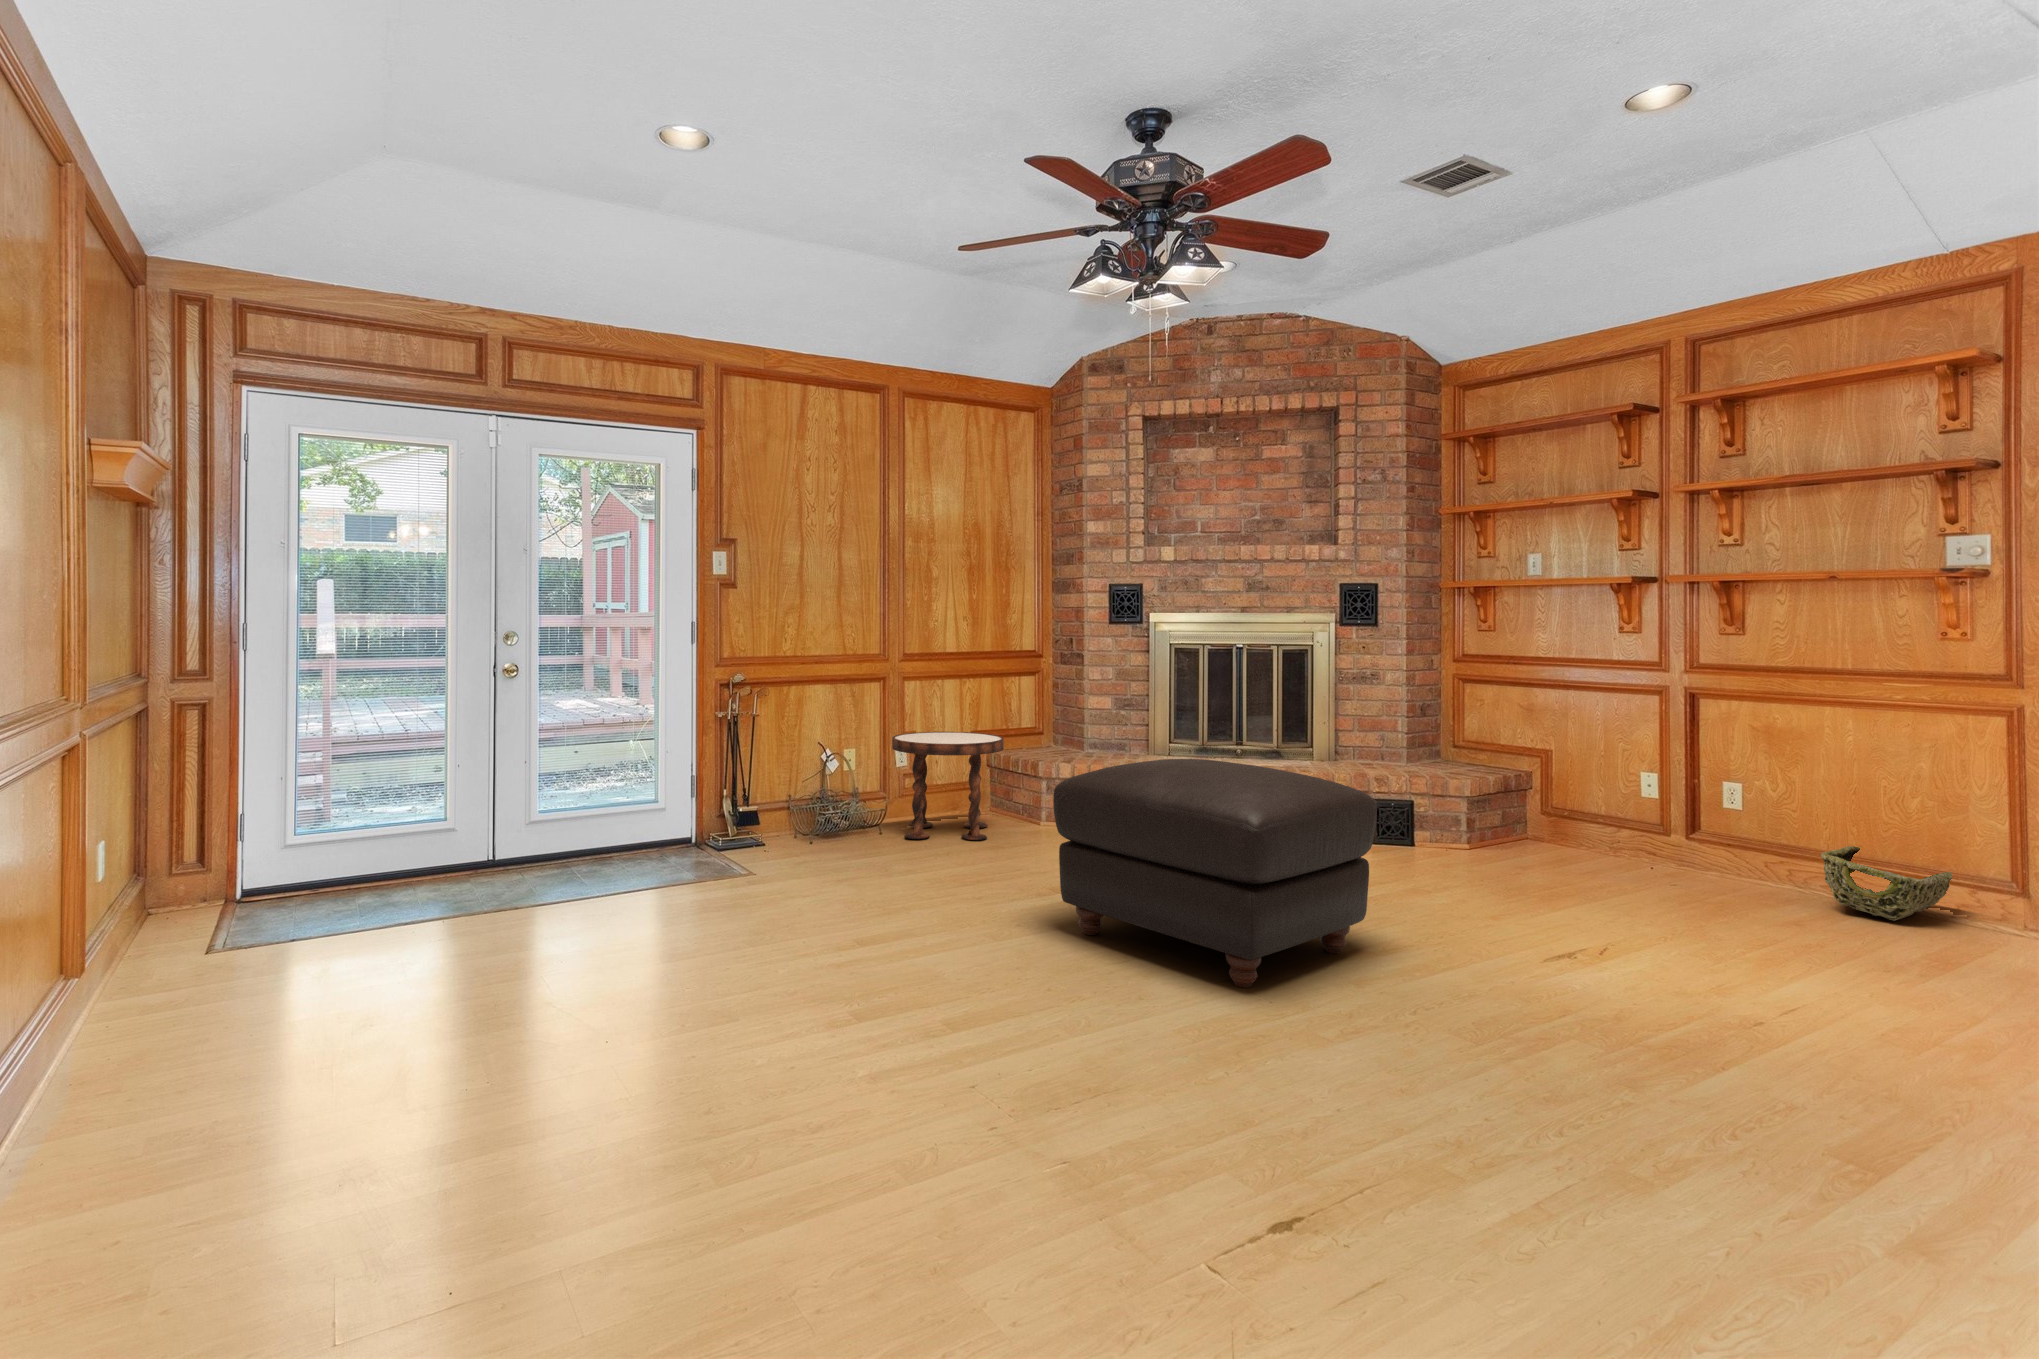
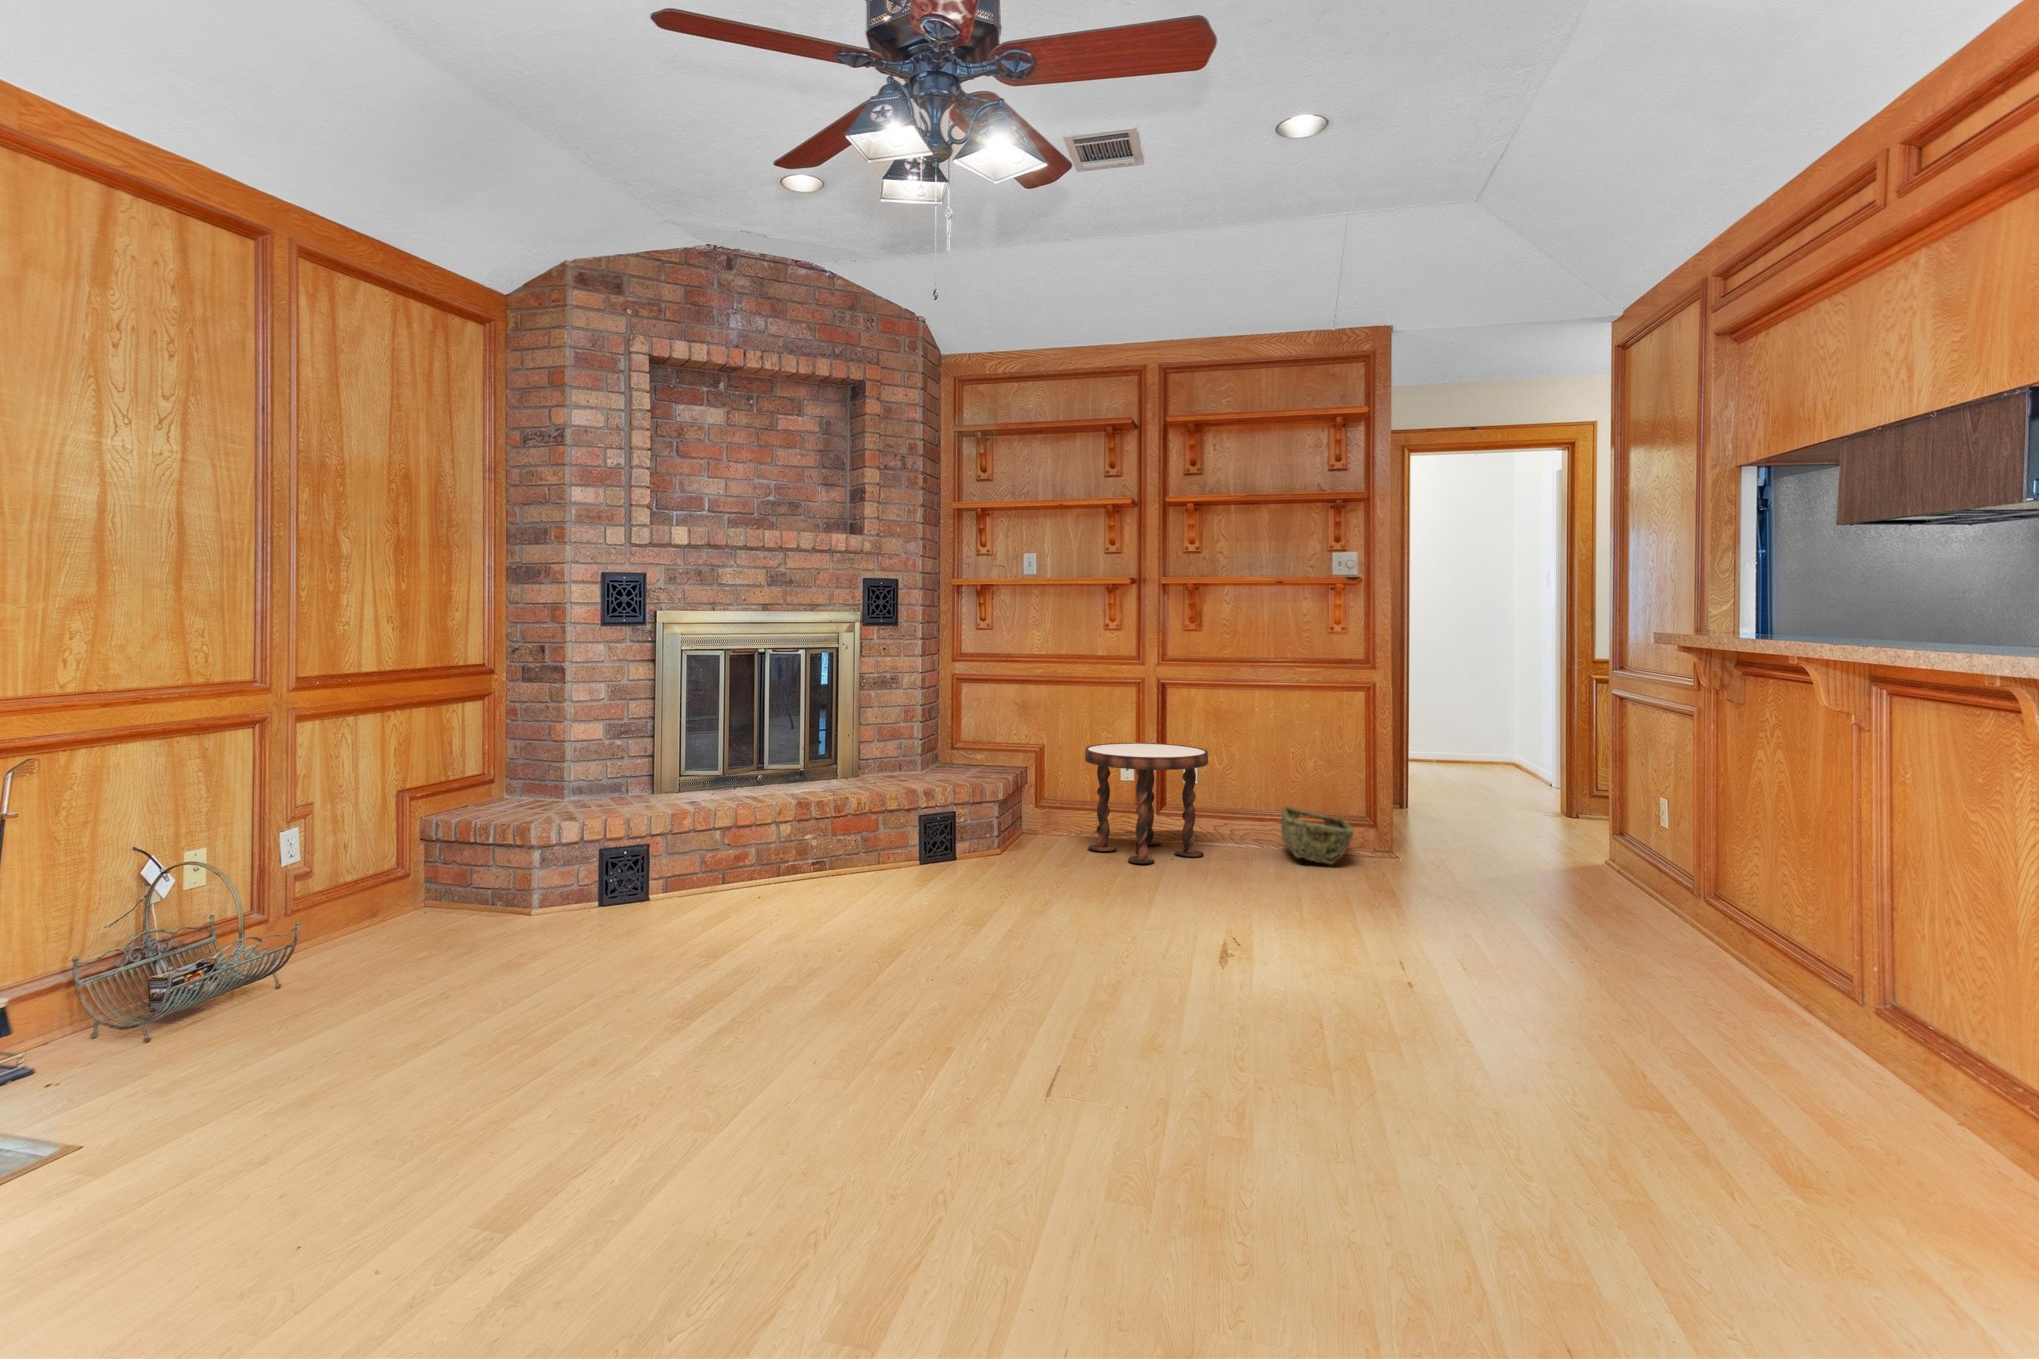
side table: present [892,732,1004,840] -> present [1085,743,1208,864]
ottoman: present [1053,759,1377,988] -> none [754,803,1099,1081]

